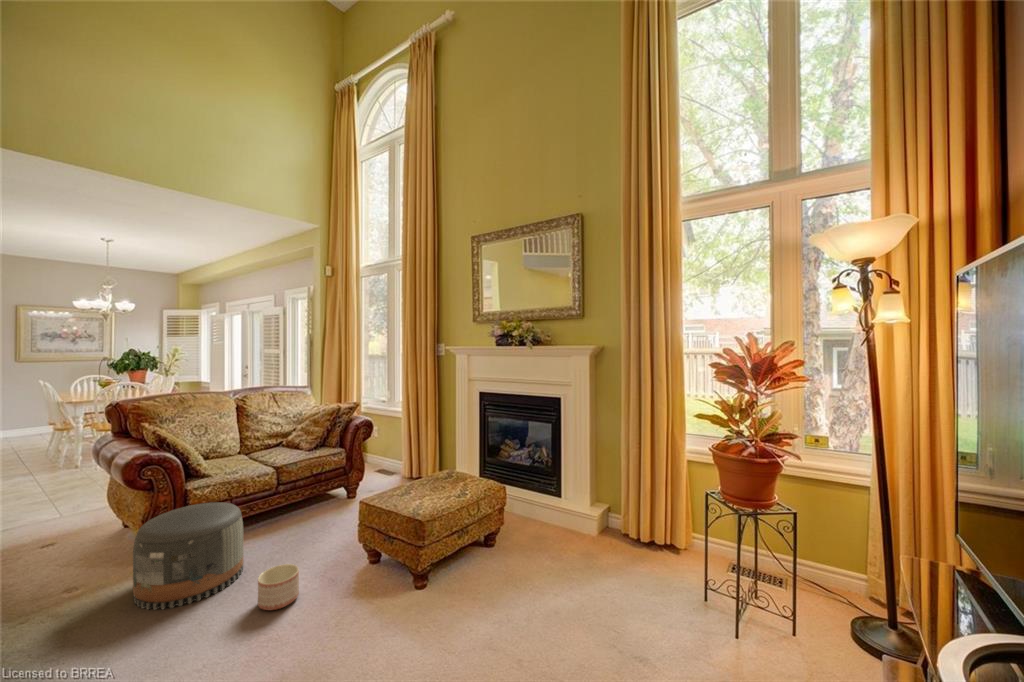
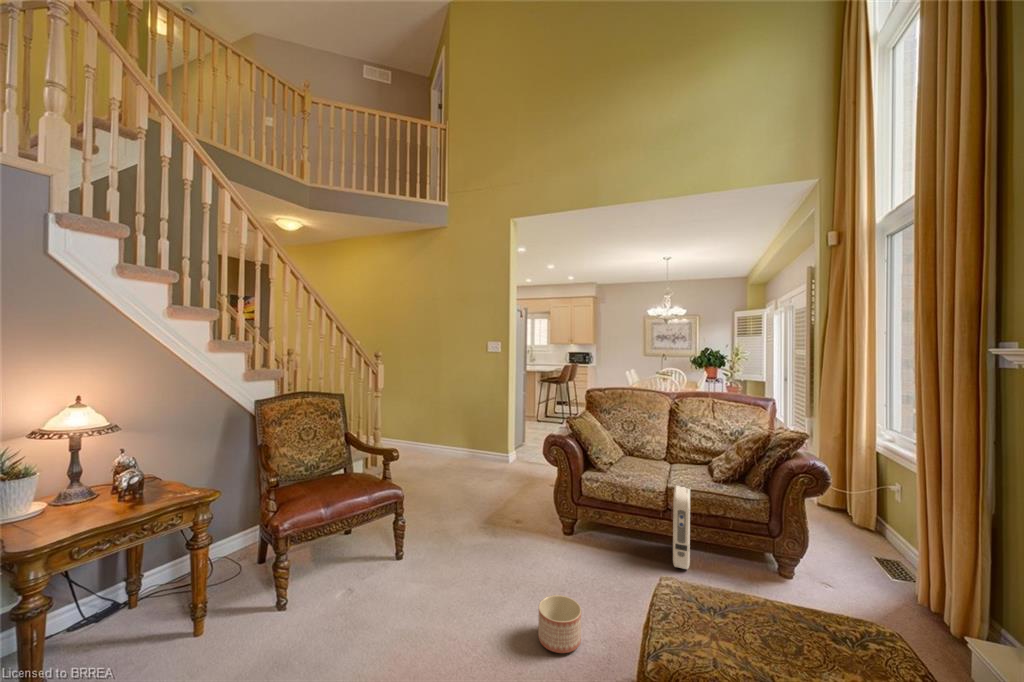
air purifier: none [276,460,306,525] -> present [673,485,690,569]
pouf: present [133,502,244,610] -> none [509,491,593,590]

